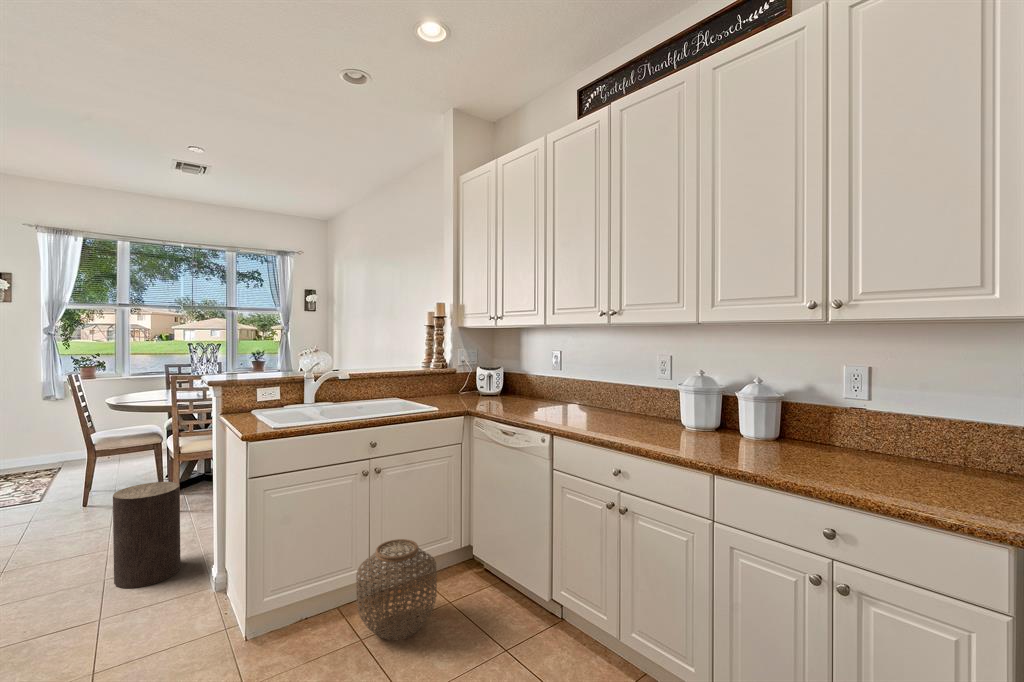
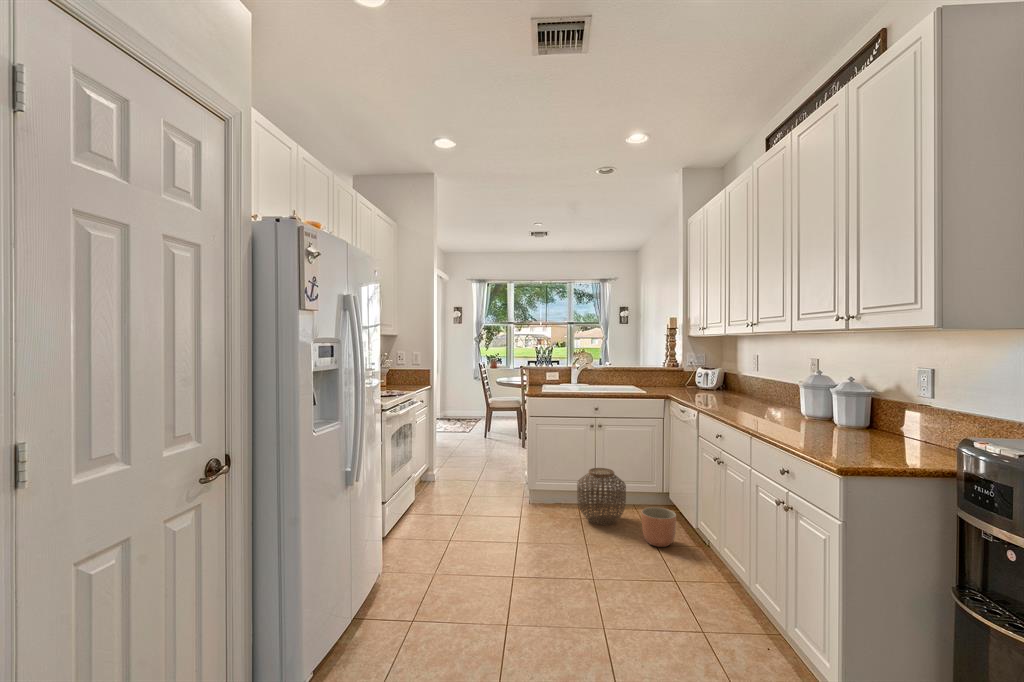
stool: present [113,482,181,588] -> none [484,422,513,475]
planter: none [480,583,531,650] -> present [641,507,676,547]

